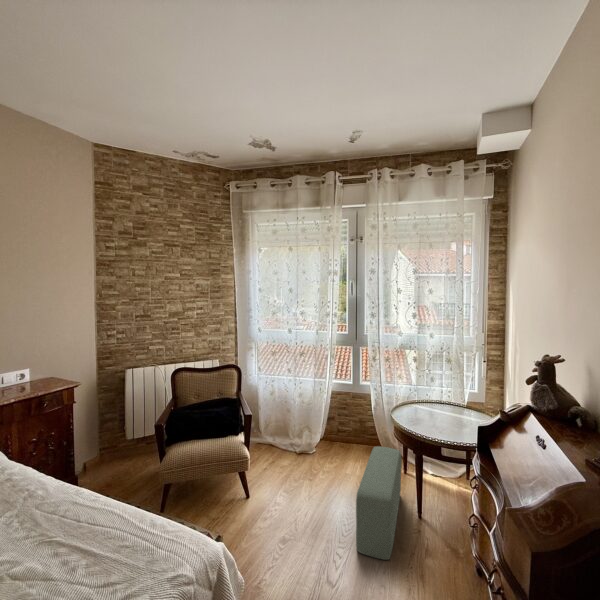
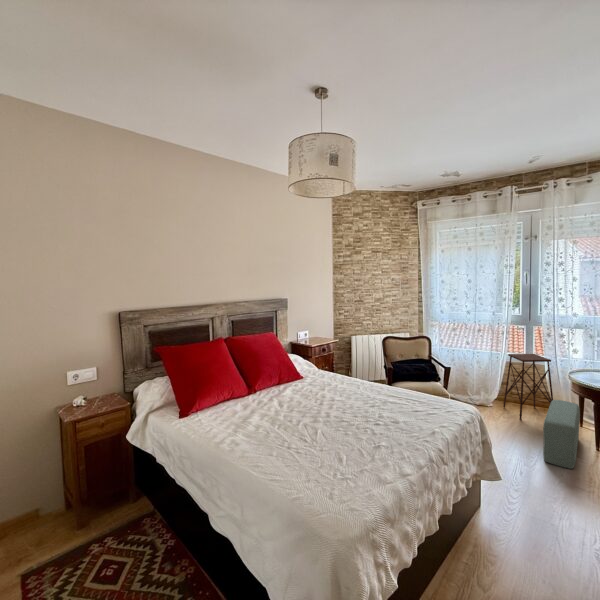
side table: none [327,381,380,470] -> present [503,354,553,419]

